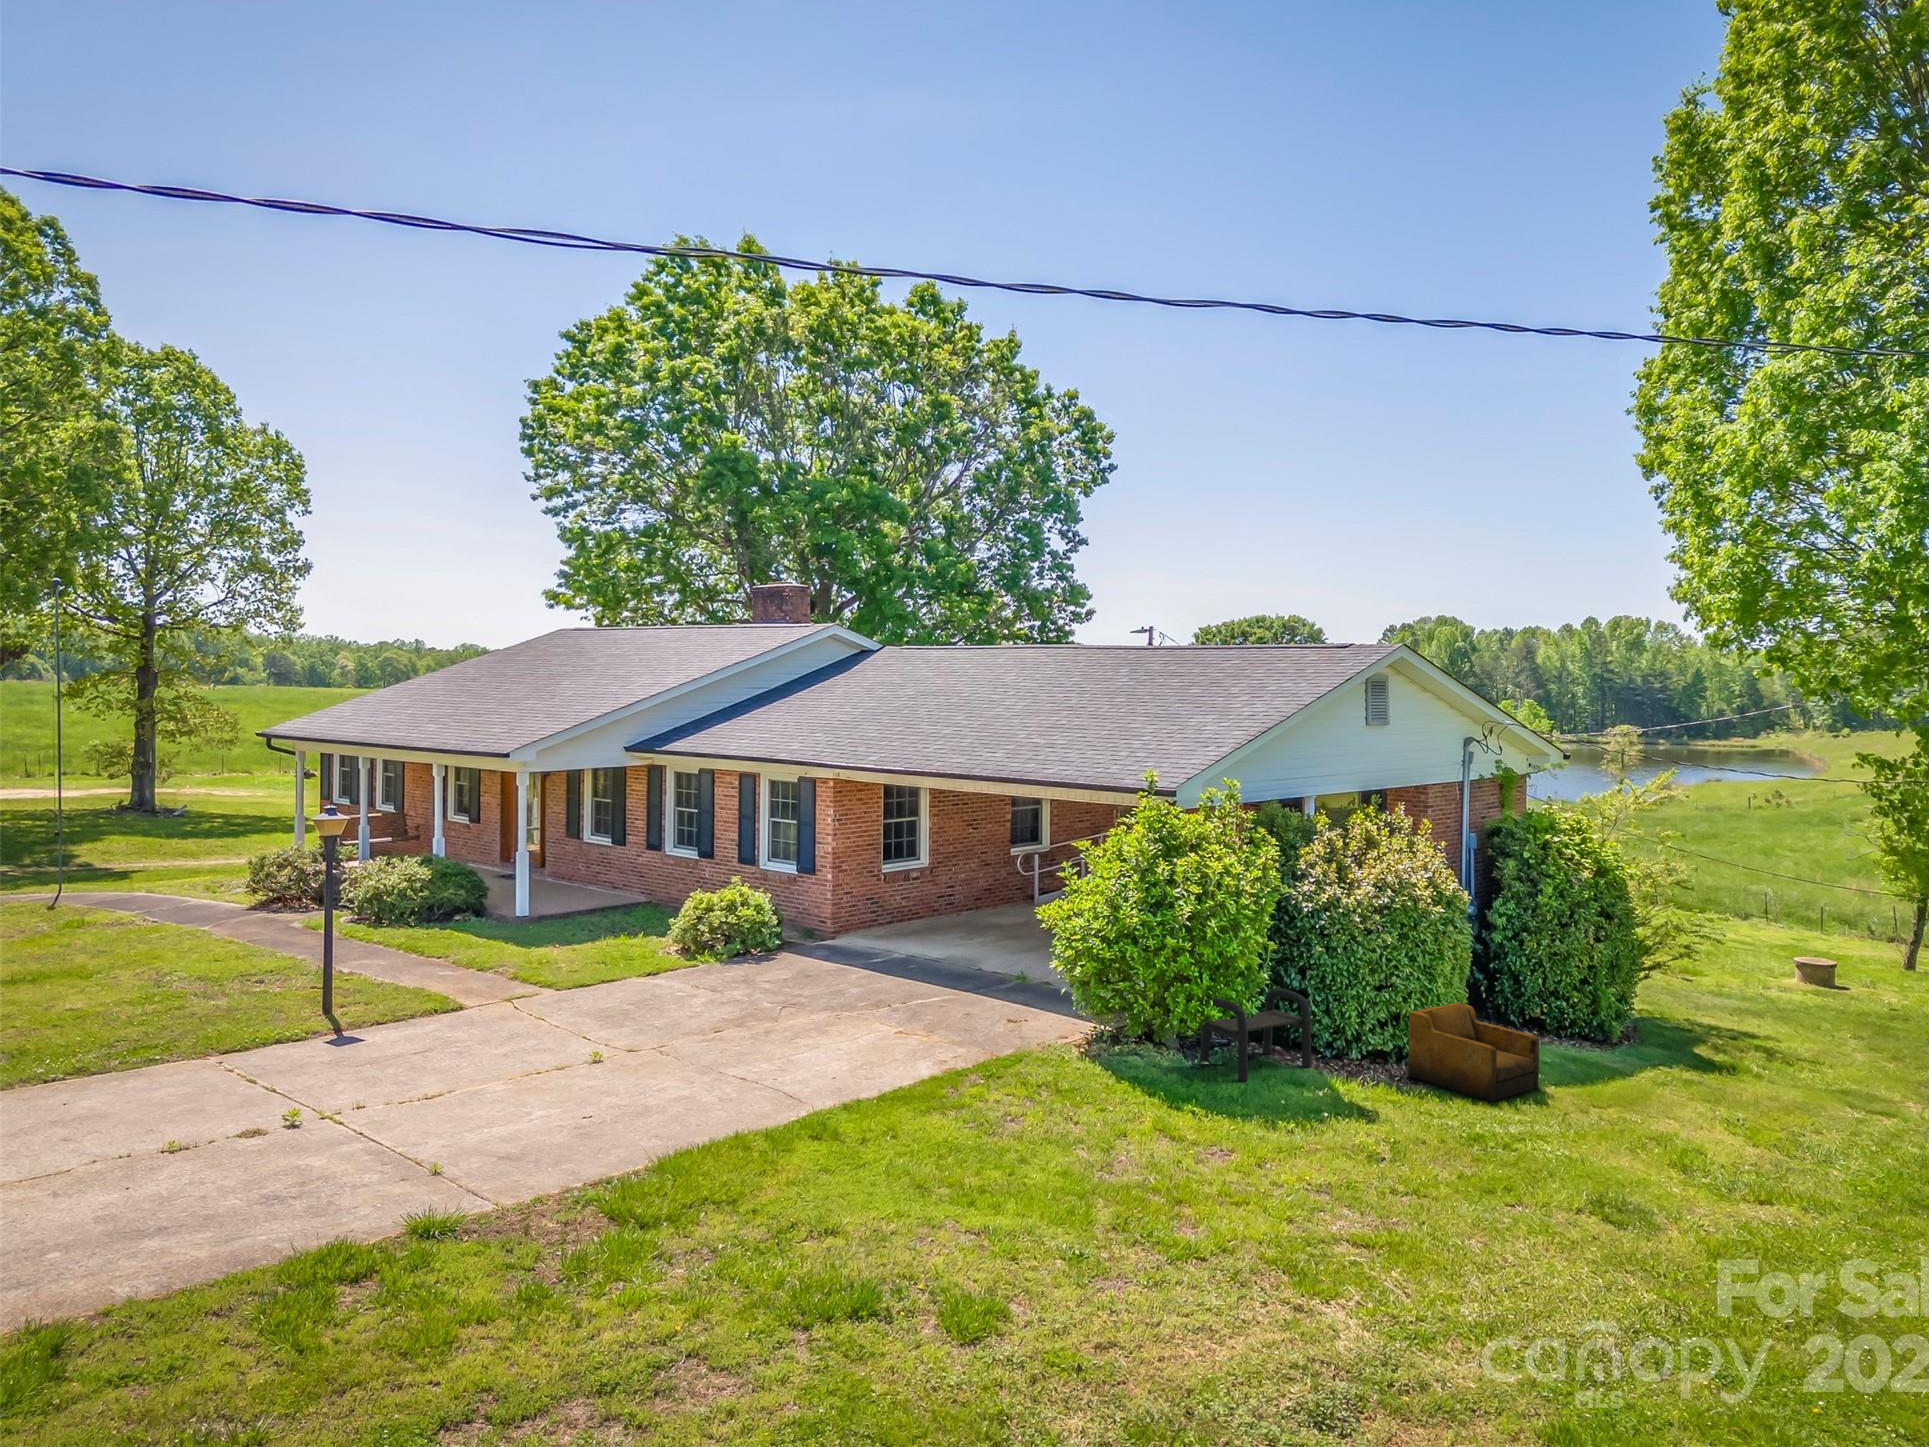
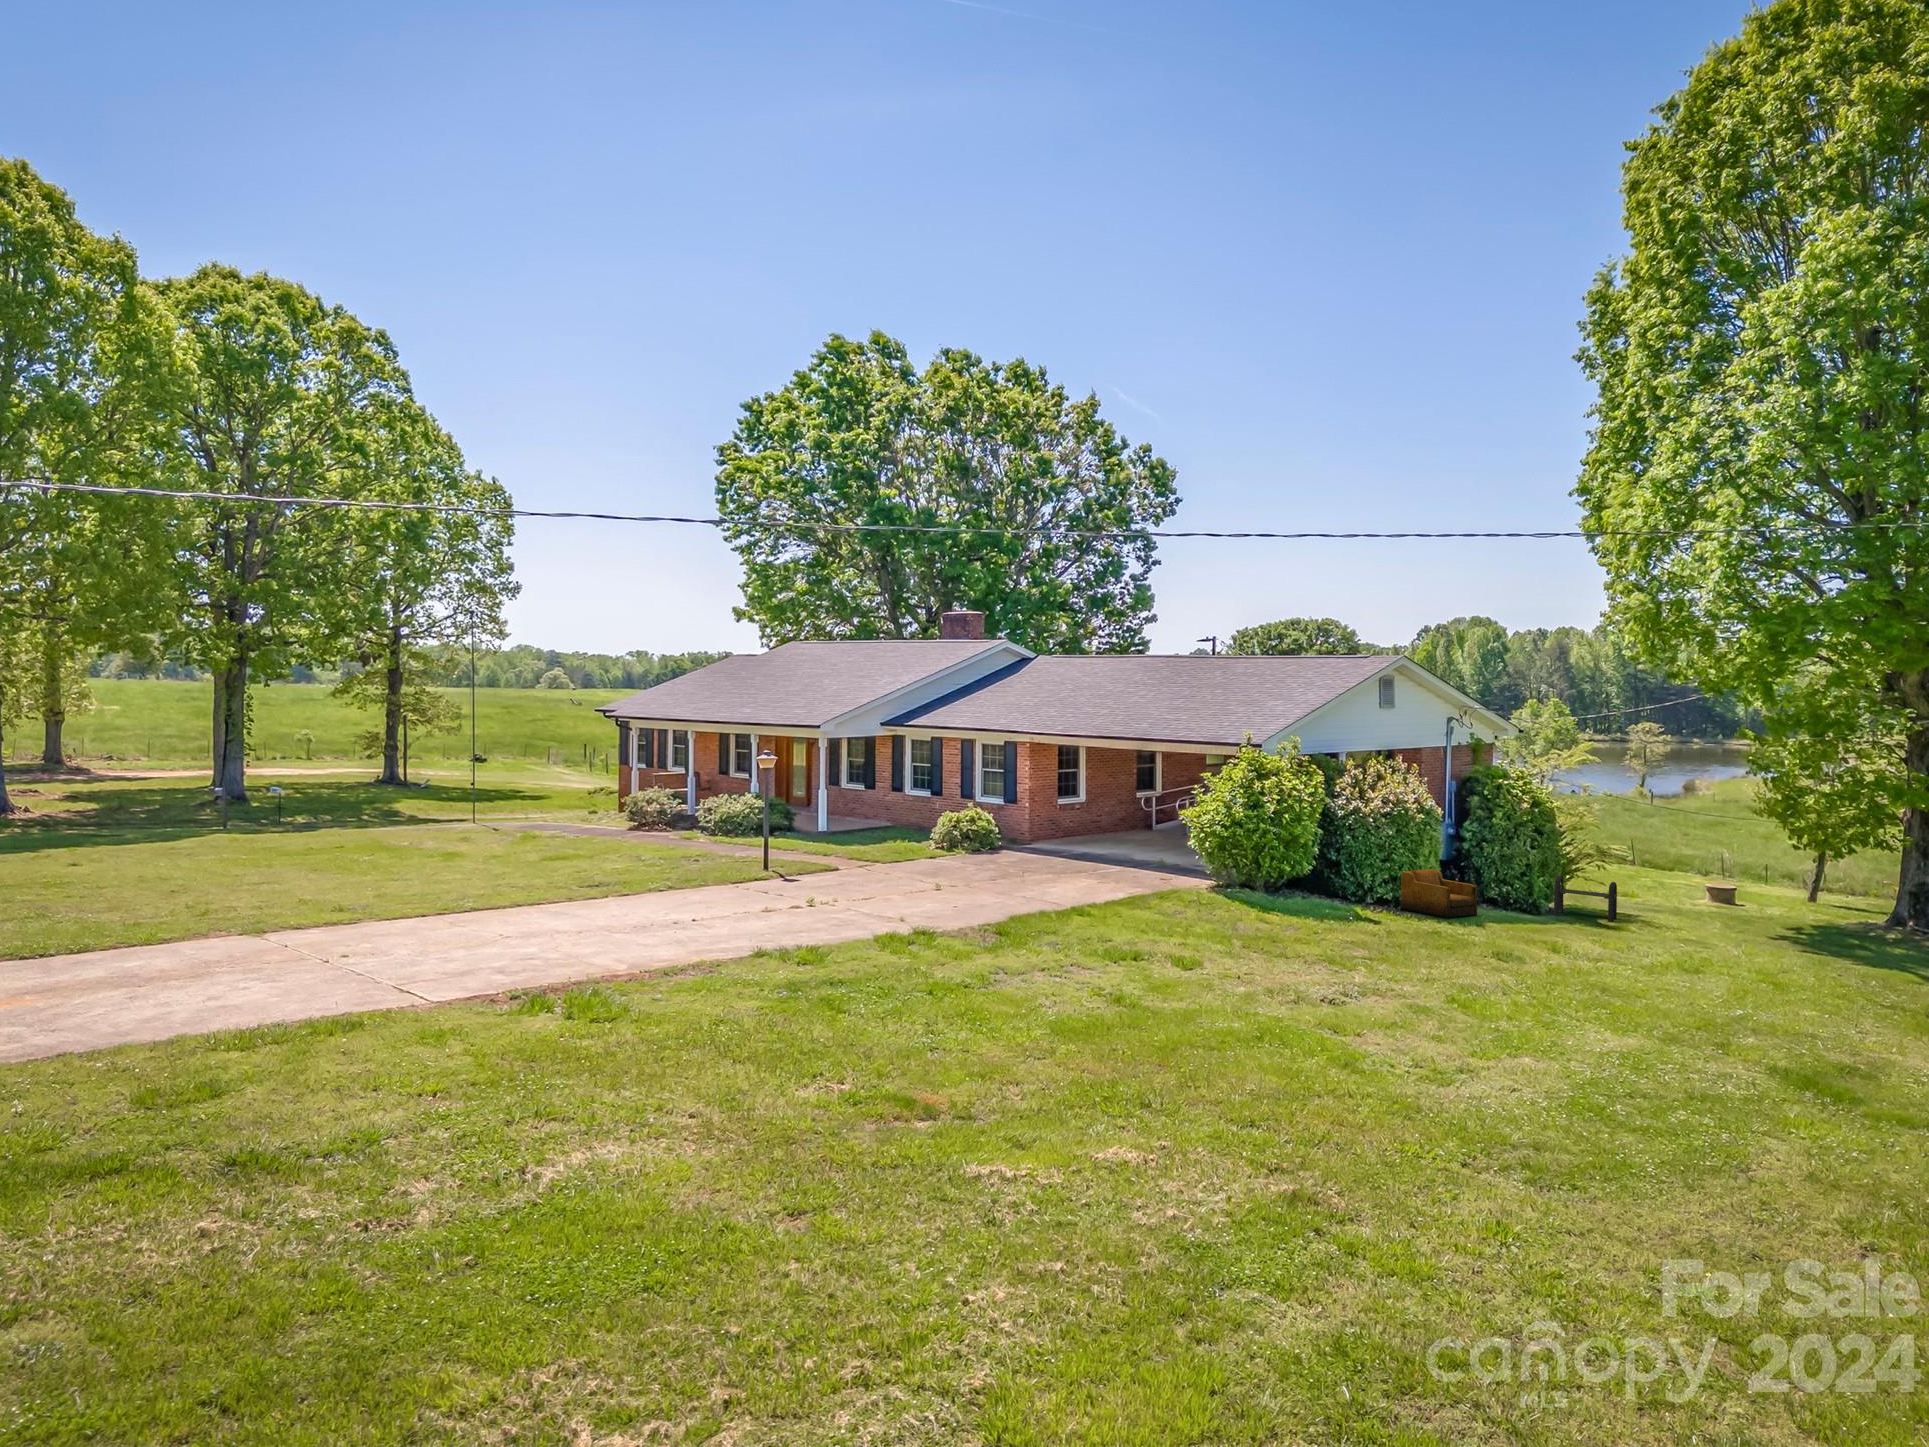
bench: present [1200,988,1311,1081] -> present [1554,876,1617,922]

